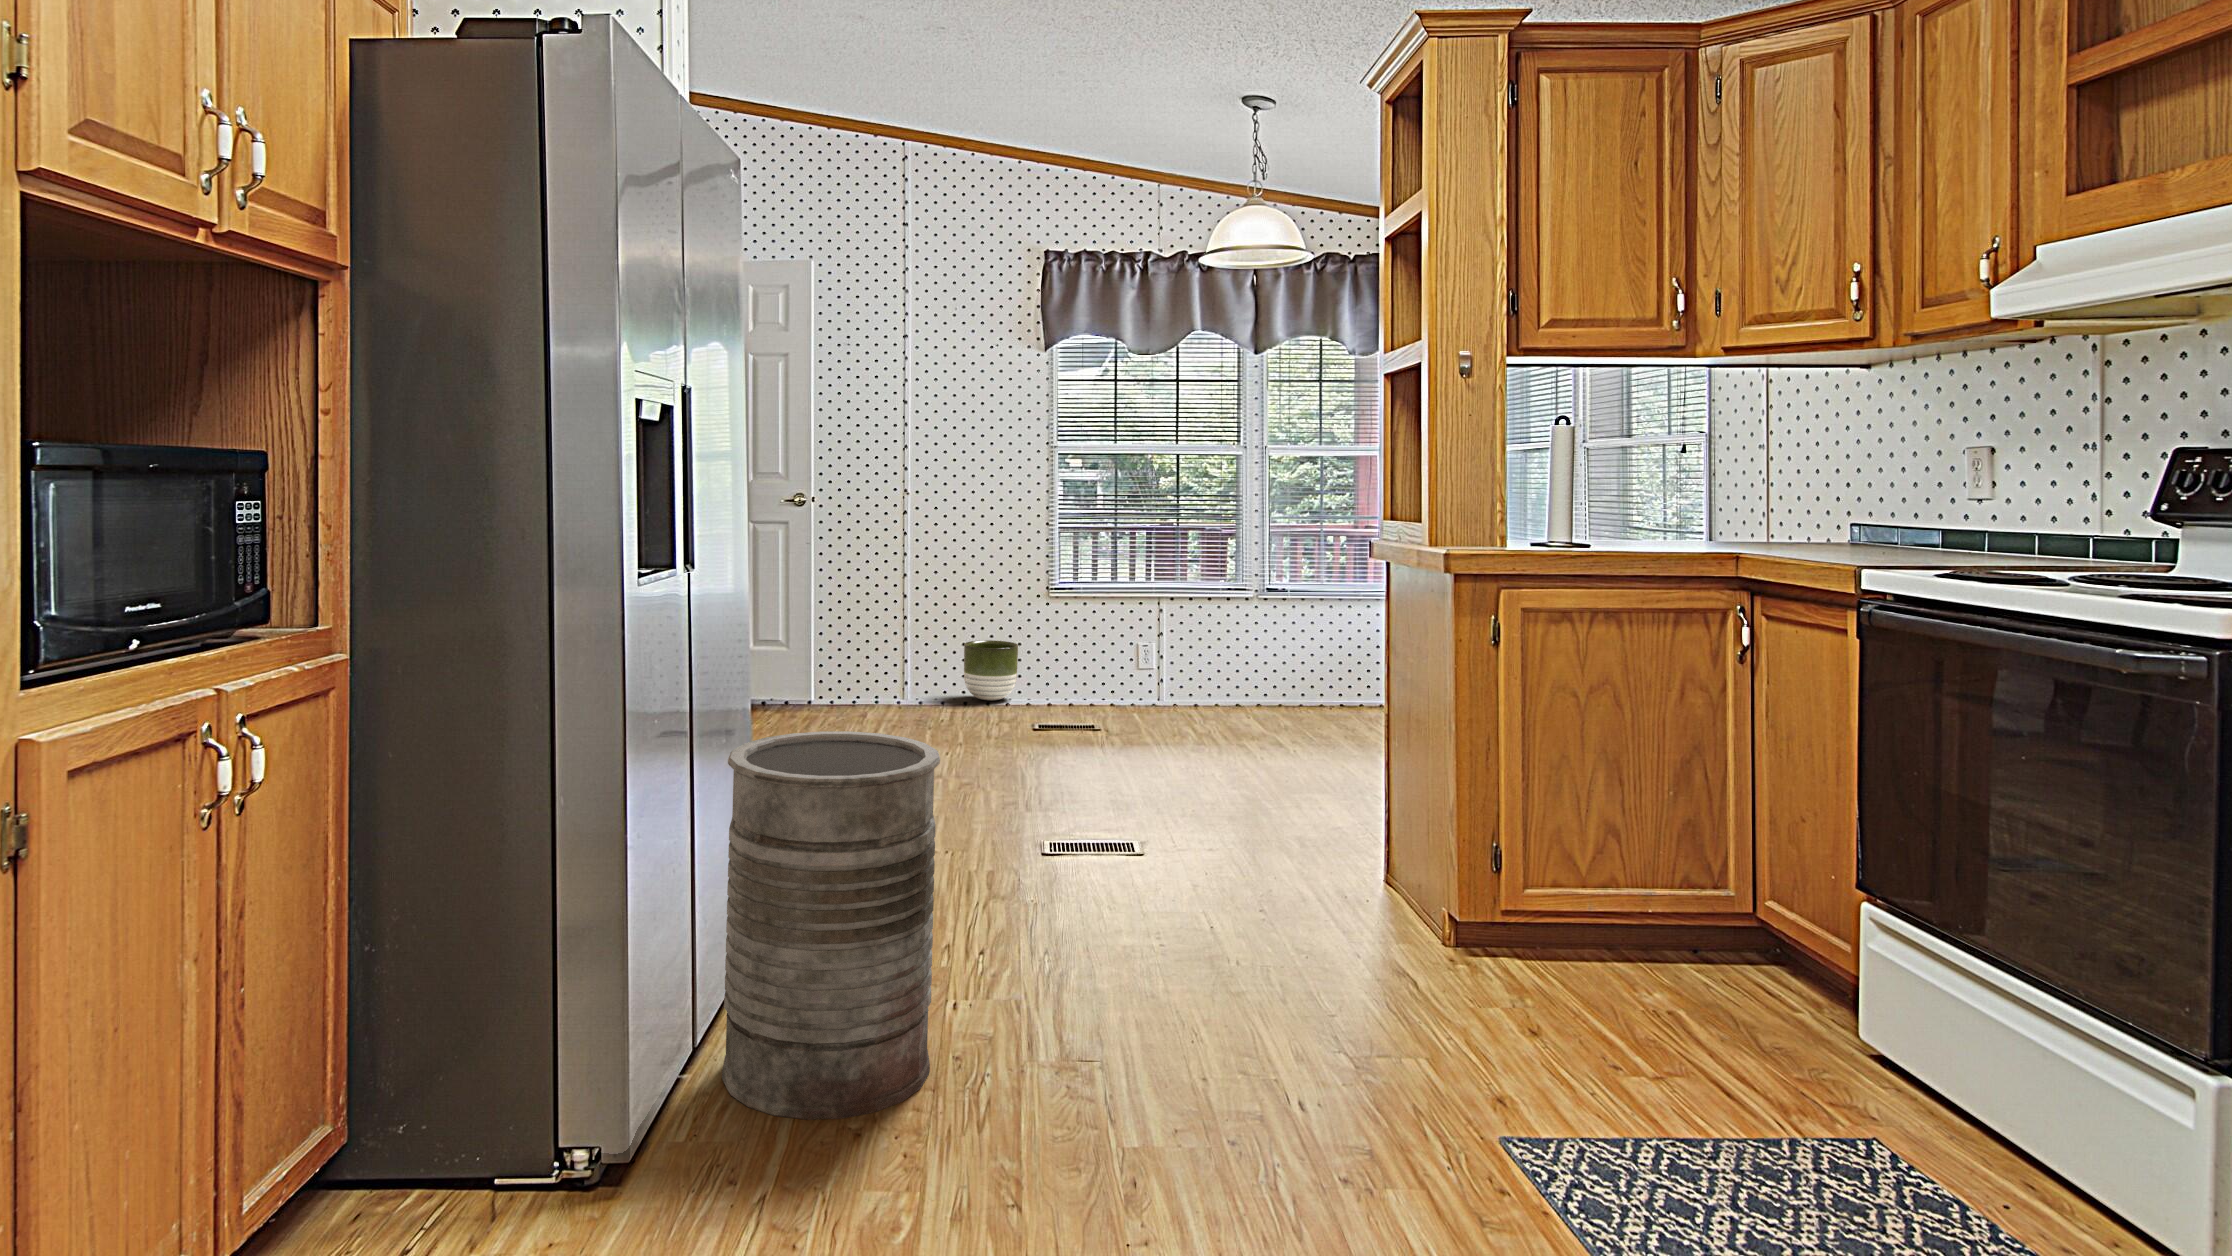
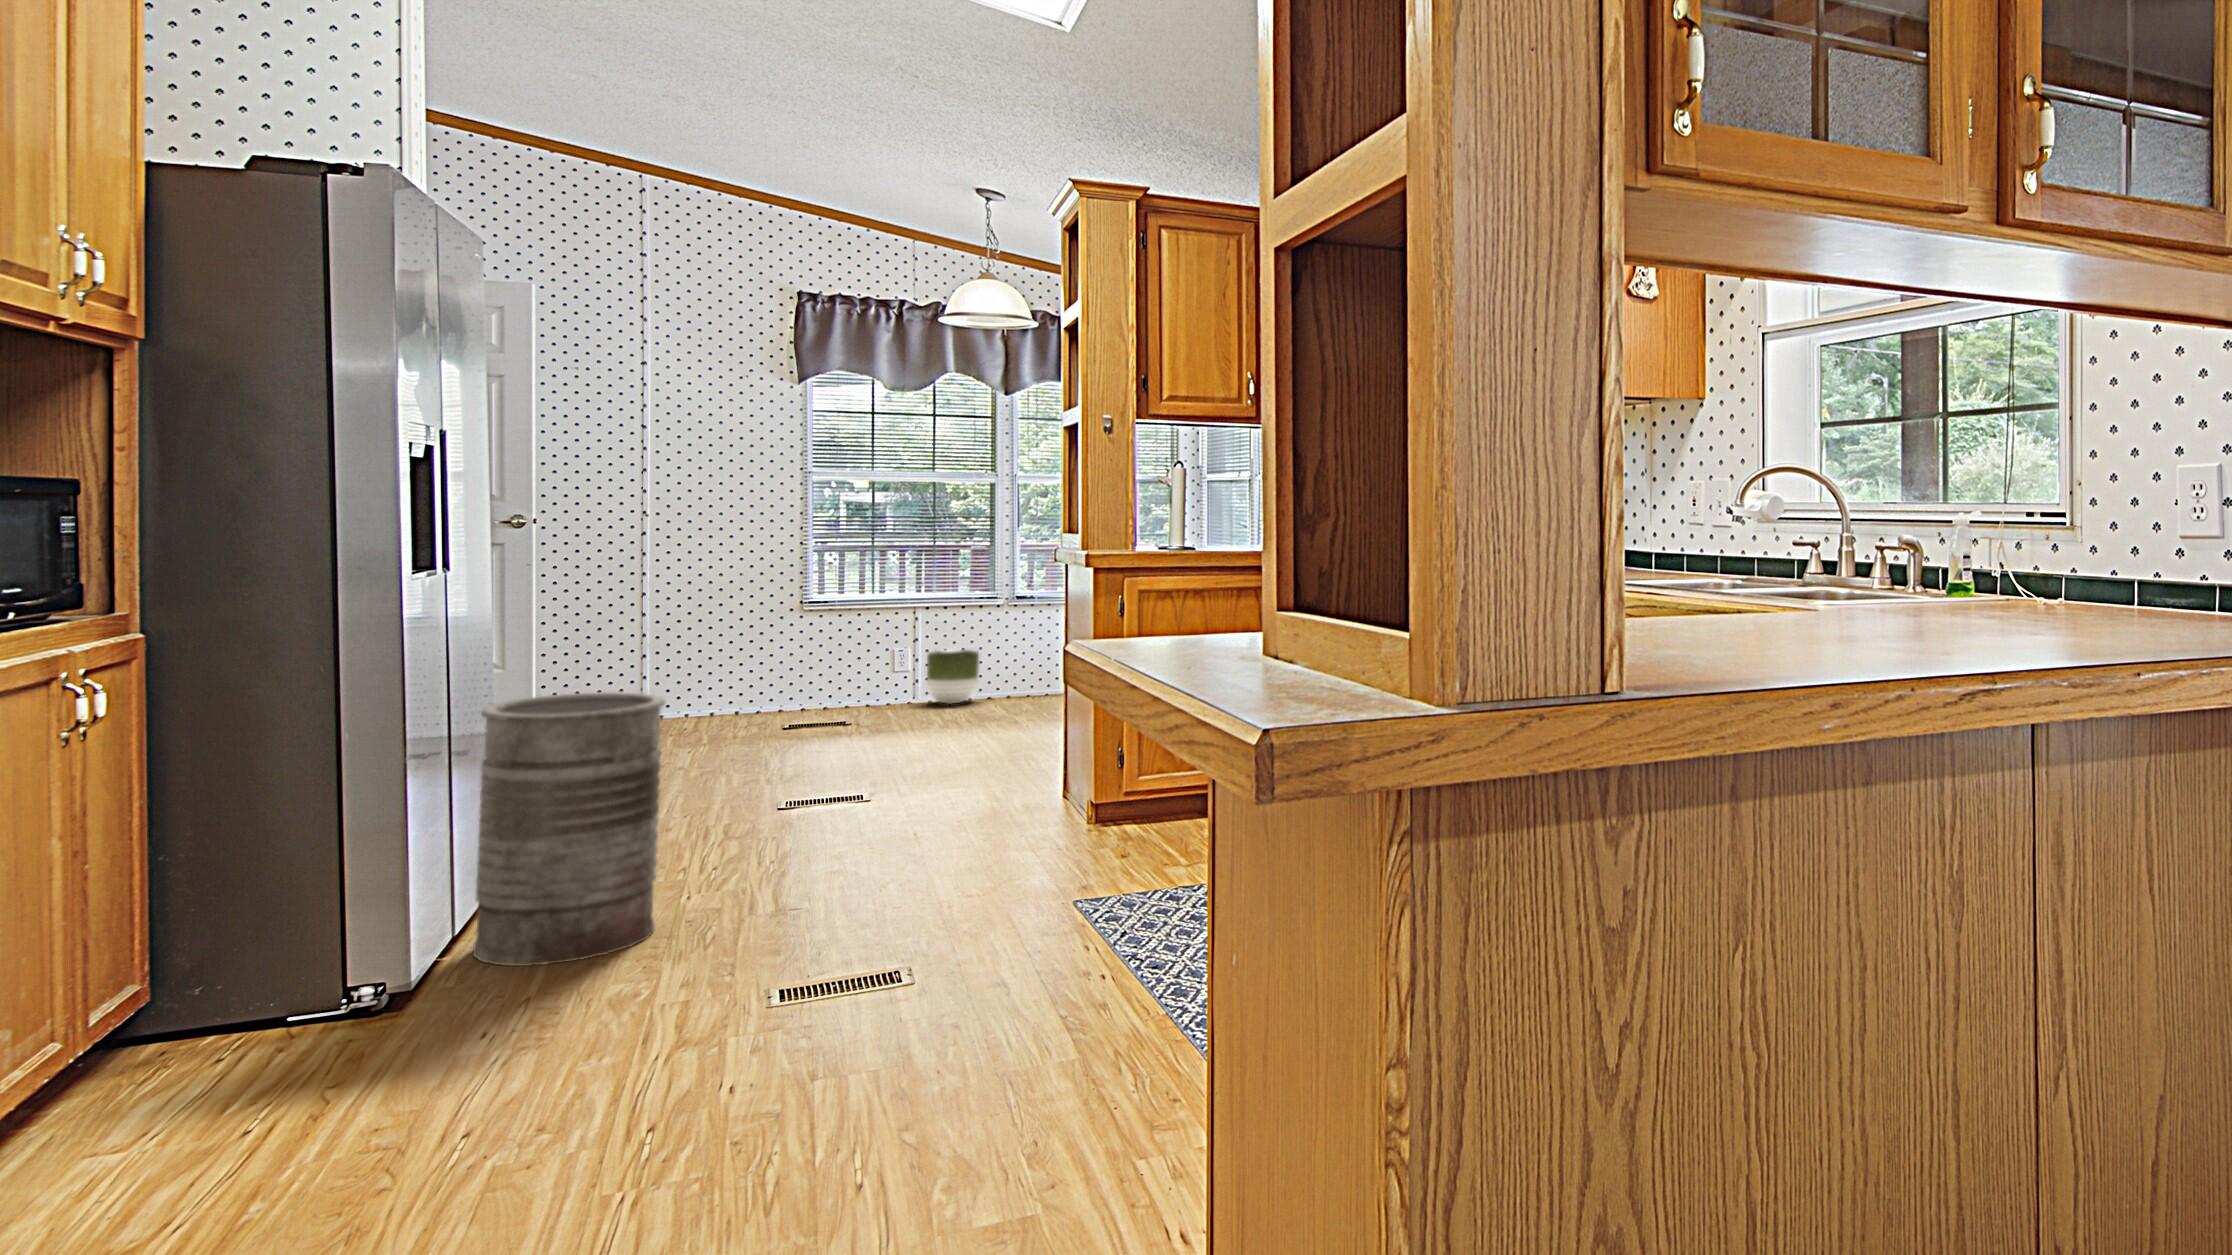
planter: present [964,640,1018,701] -> present [927,650,979,704]

